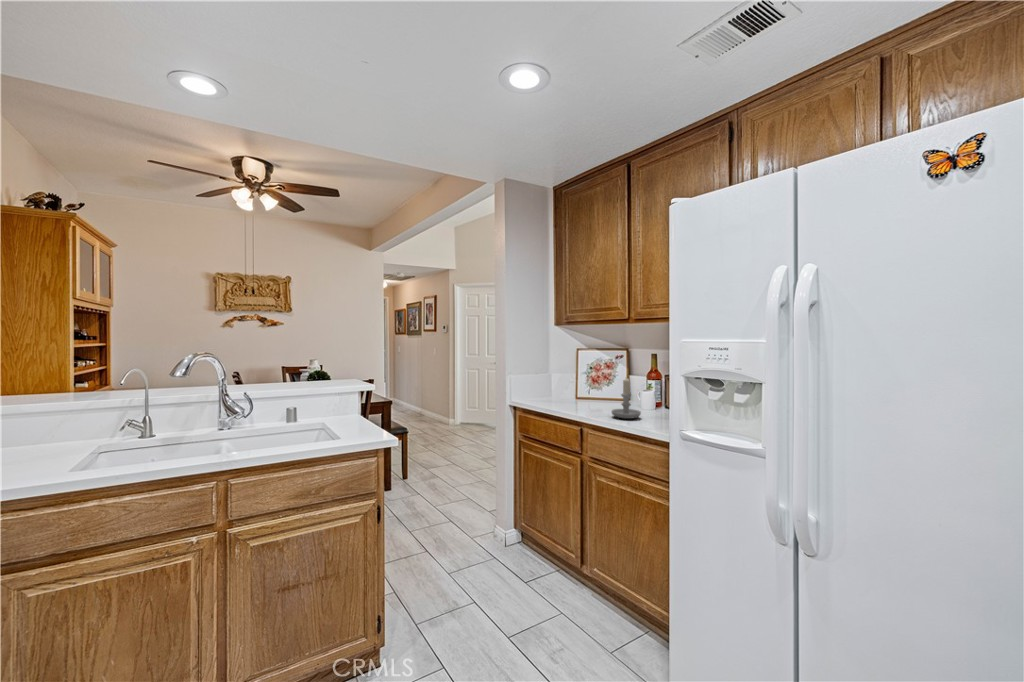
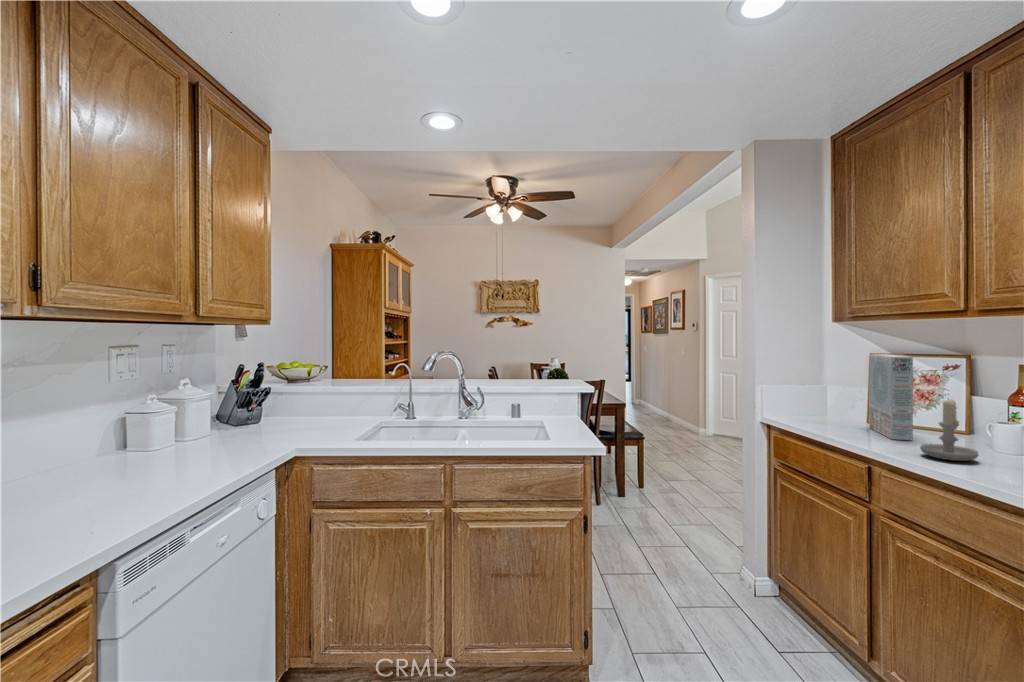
cereal box: none [577,349,604,408] -> present [869,354,913,441]

